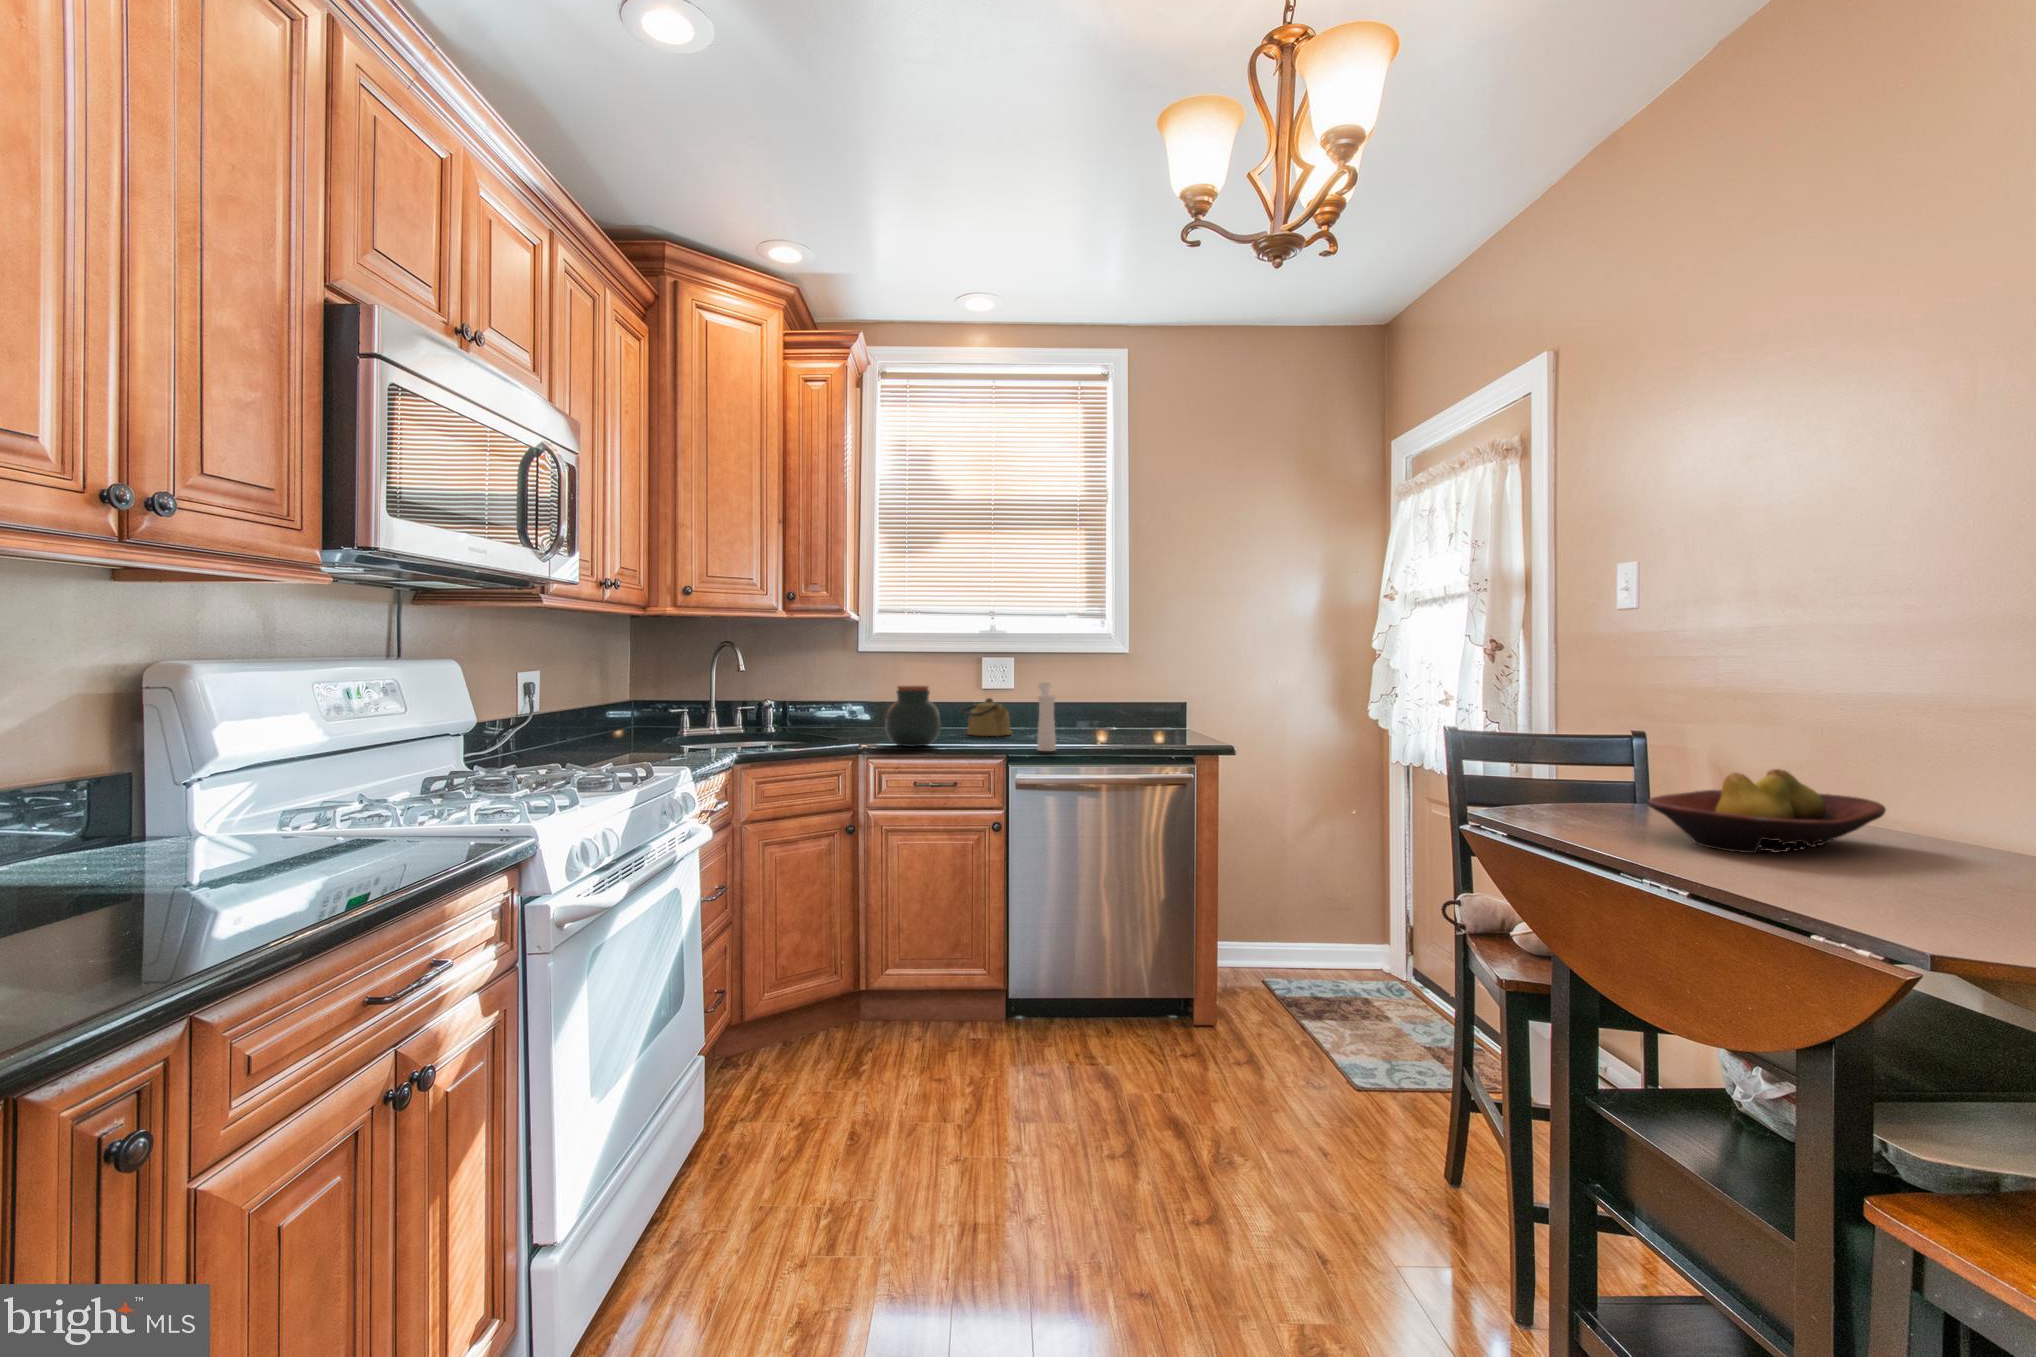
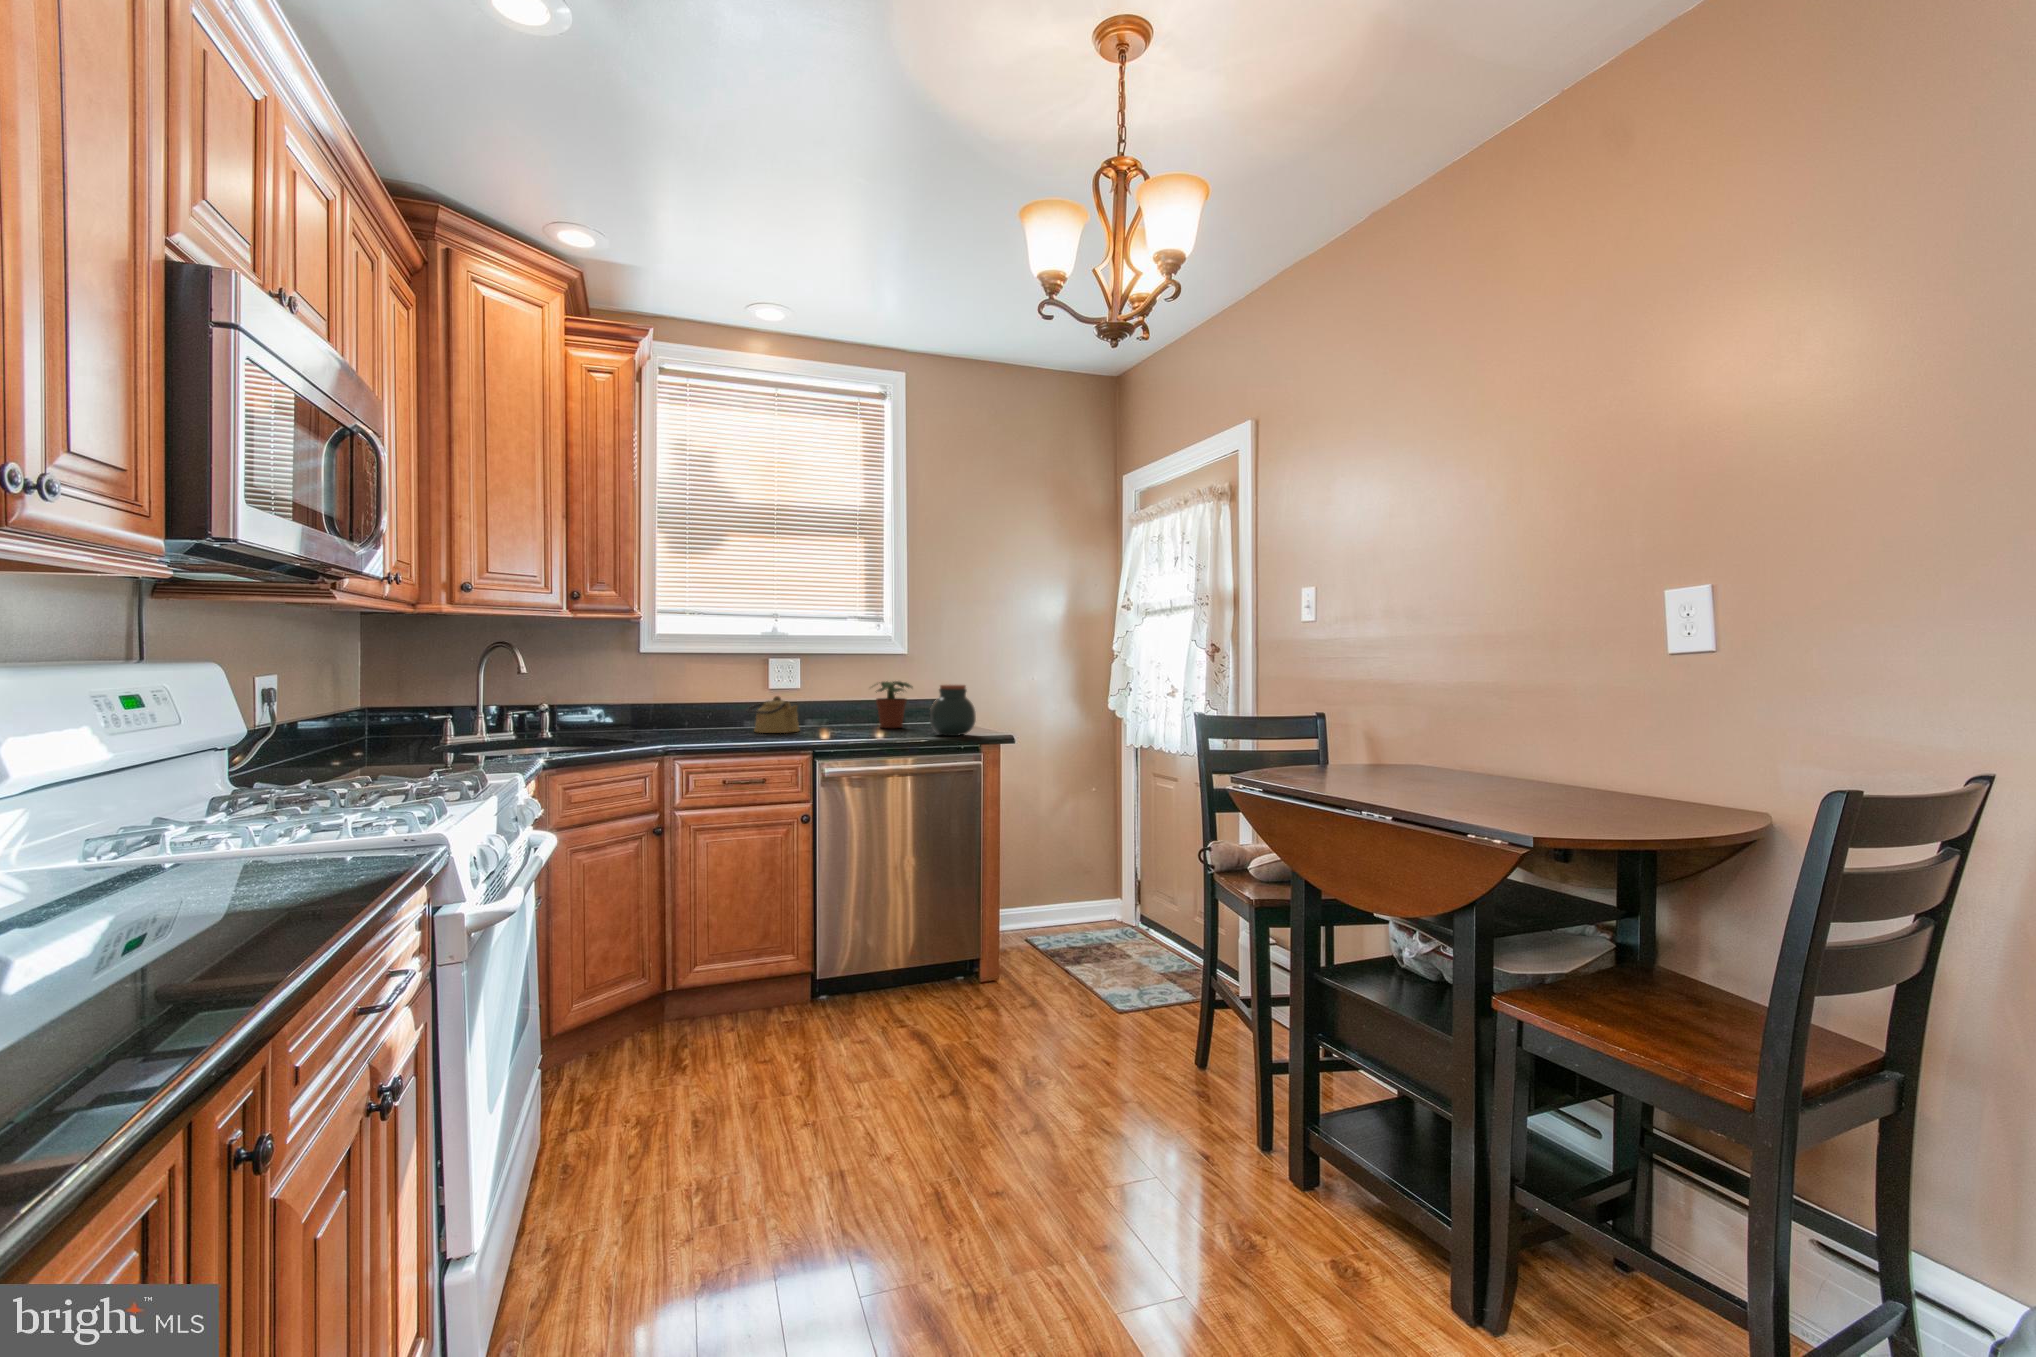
pepper mill: present [1037,682,1056,751] -> none [839,681,861,746]
potted plant: none [1086,684,1134,734] -> present [876,681,913,728]
jar: present [885,686,941,747] -> present [930,685,976,736]
fruit bowl: present [1647,769,1886,853] -> none [1352,739,1478,794]

